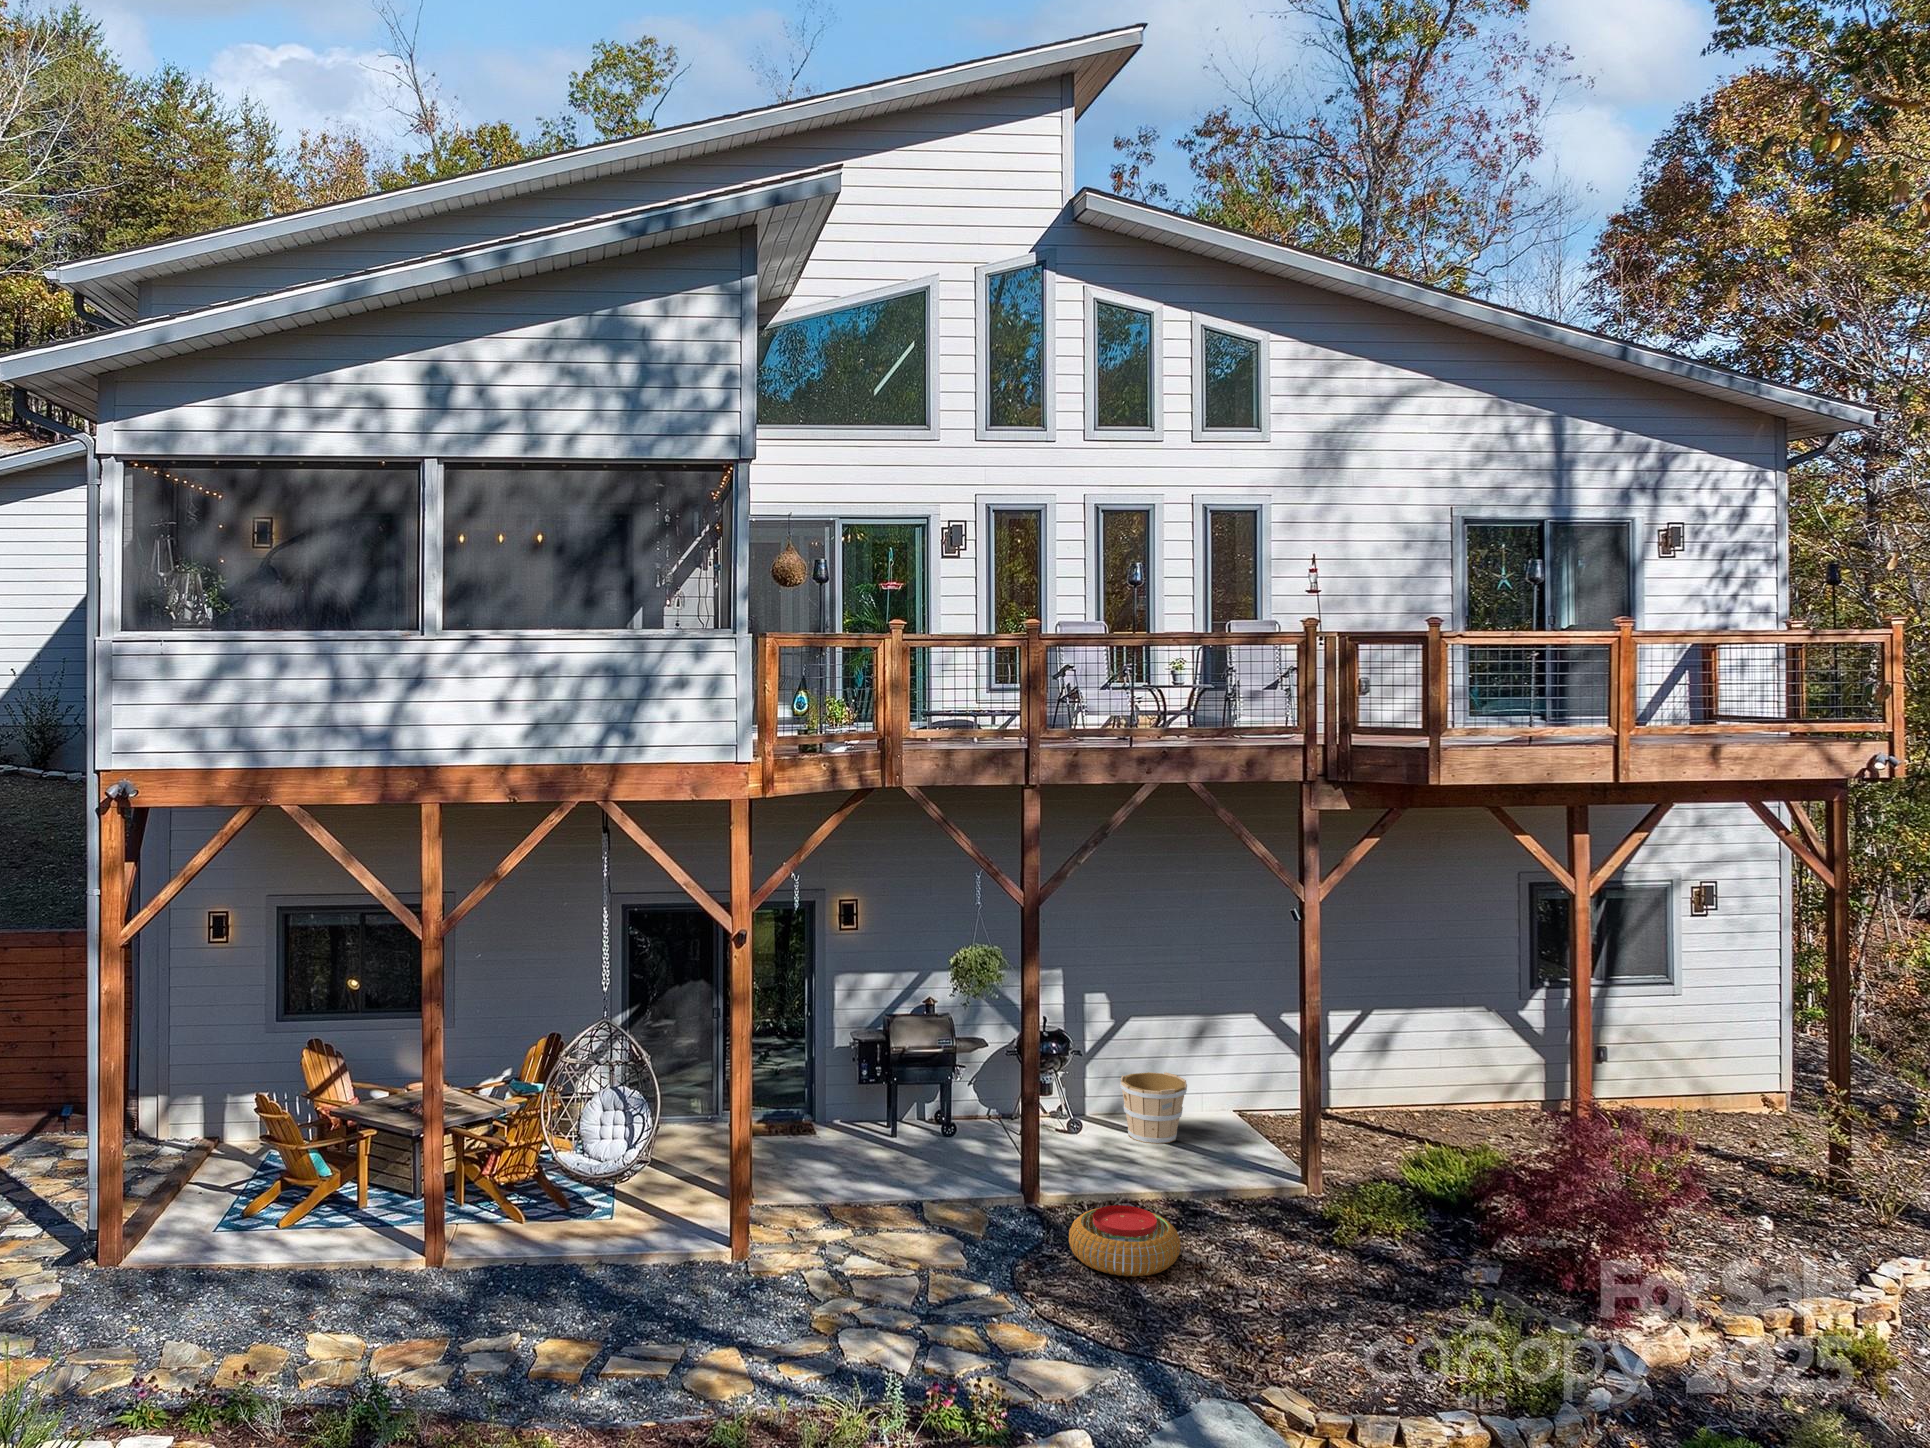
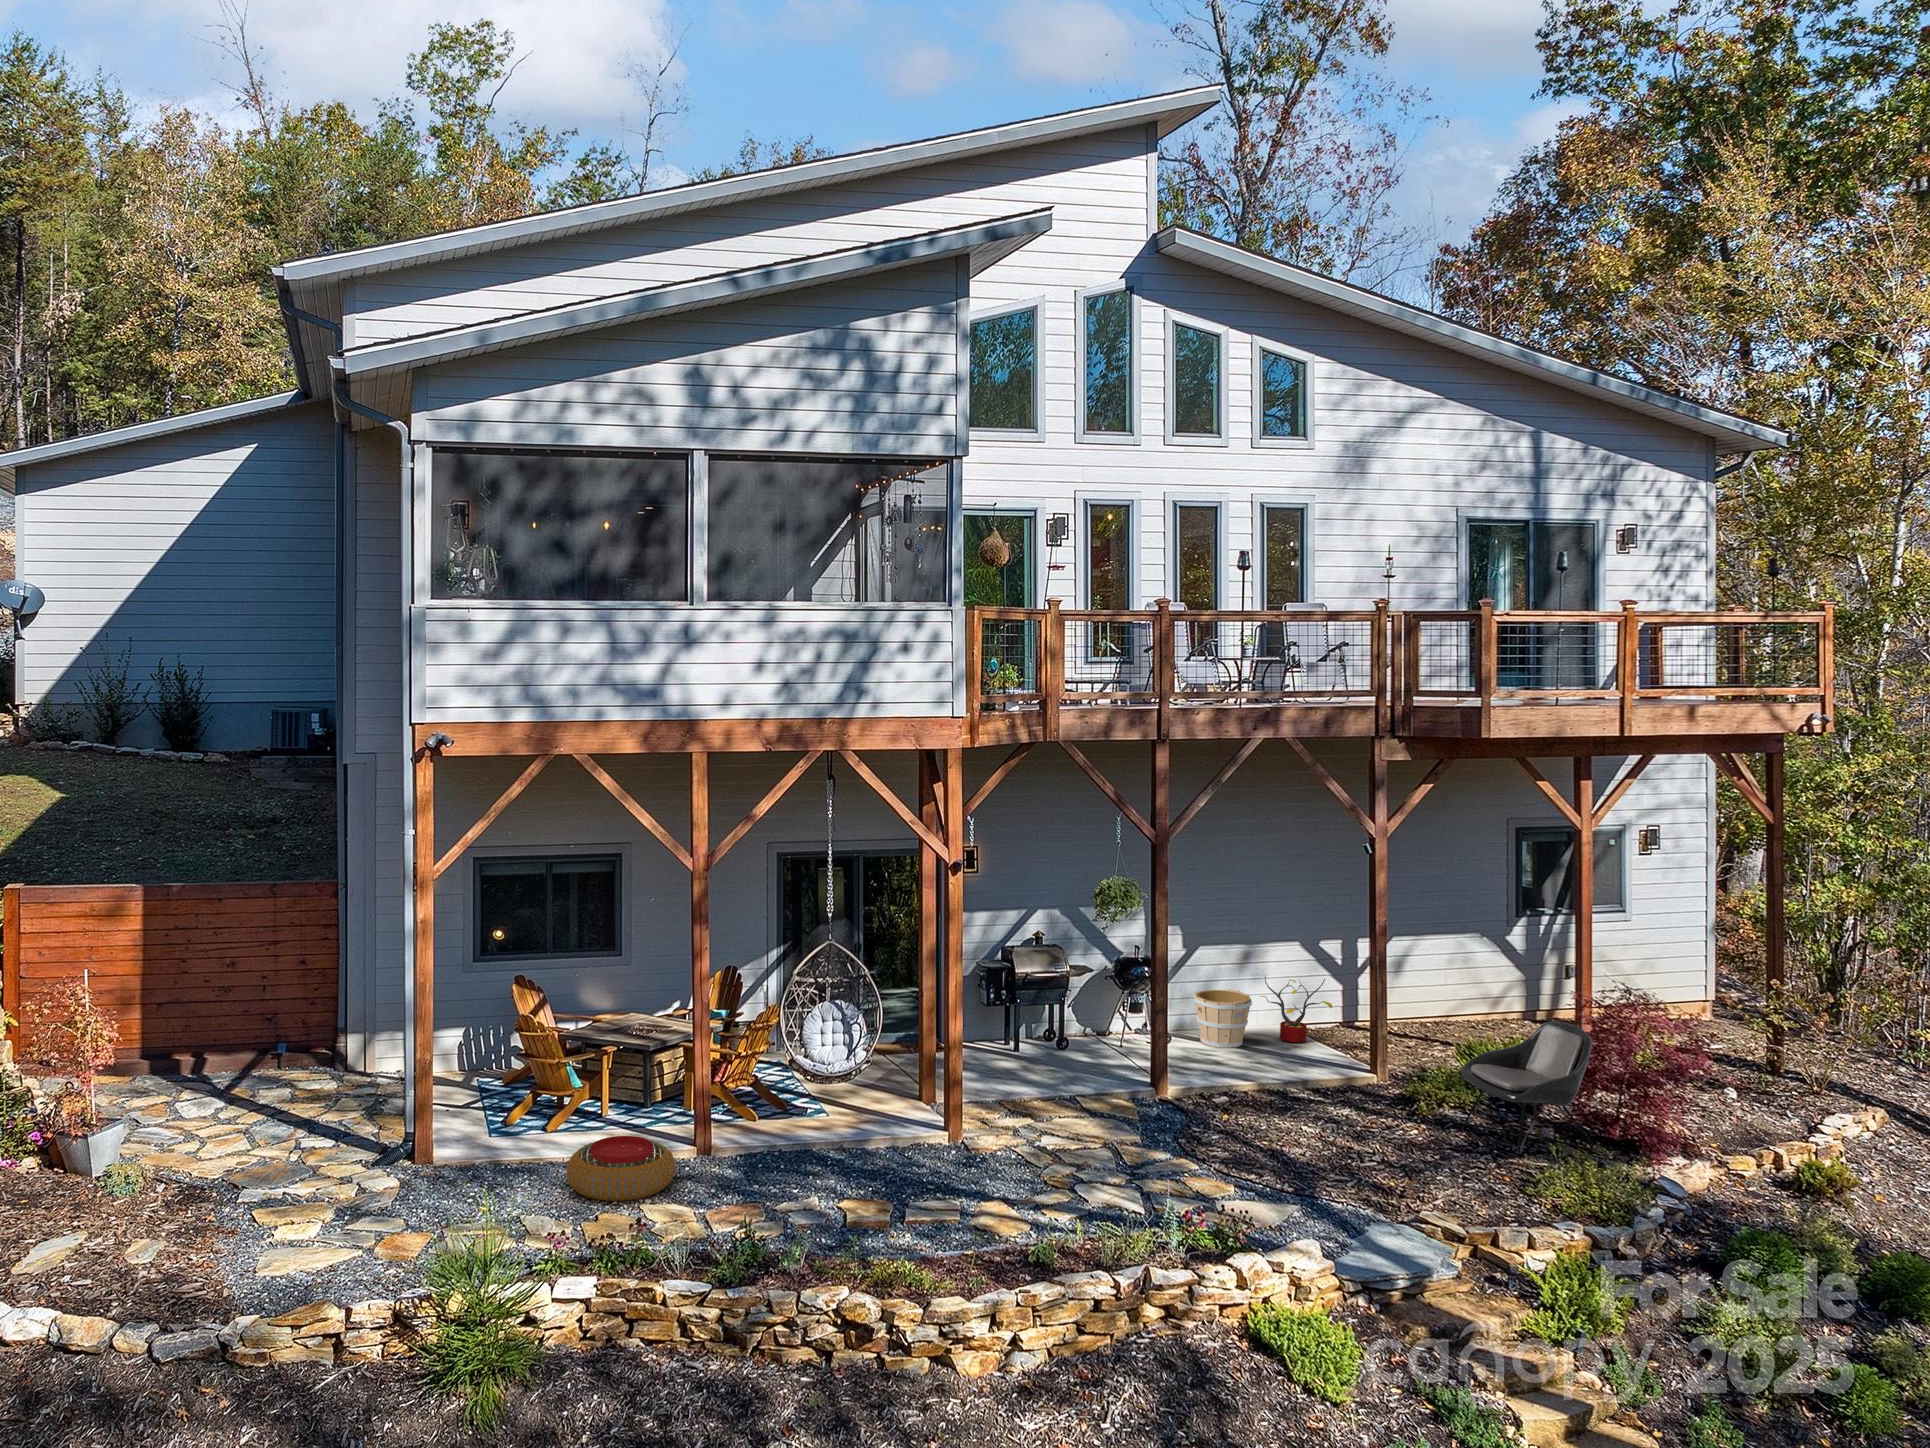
decorative plant: none [1203,1057,1288,1139] -> present [1261,976,1332,1042]
lounge chair: none [1379,1145,1535,1318] -> present [1462,1022,1594,1154]
pouf: present [1069,1205,1181,1277] -> present [566,1136,676,1201]

